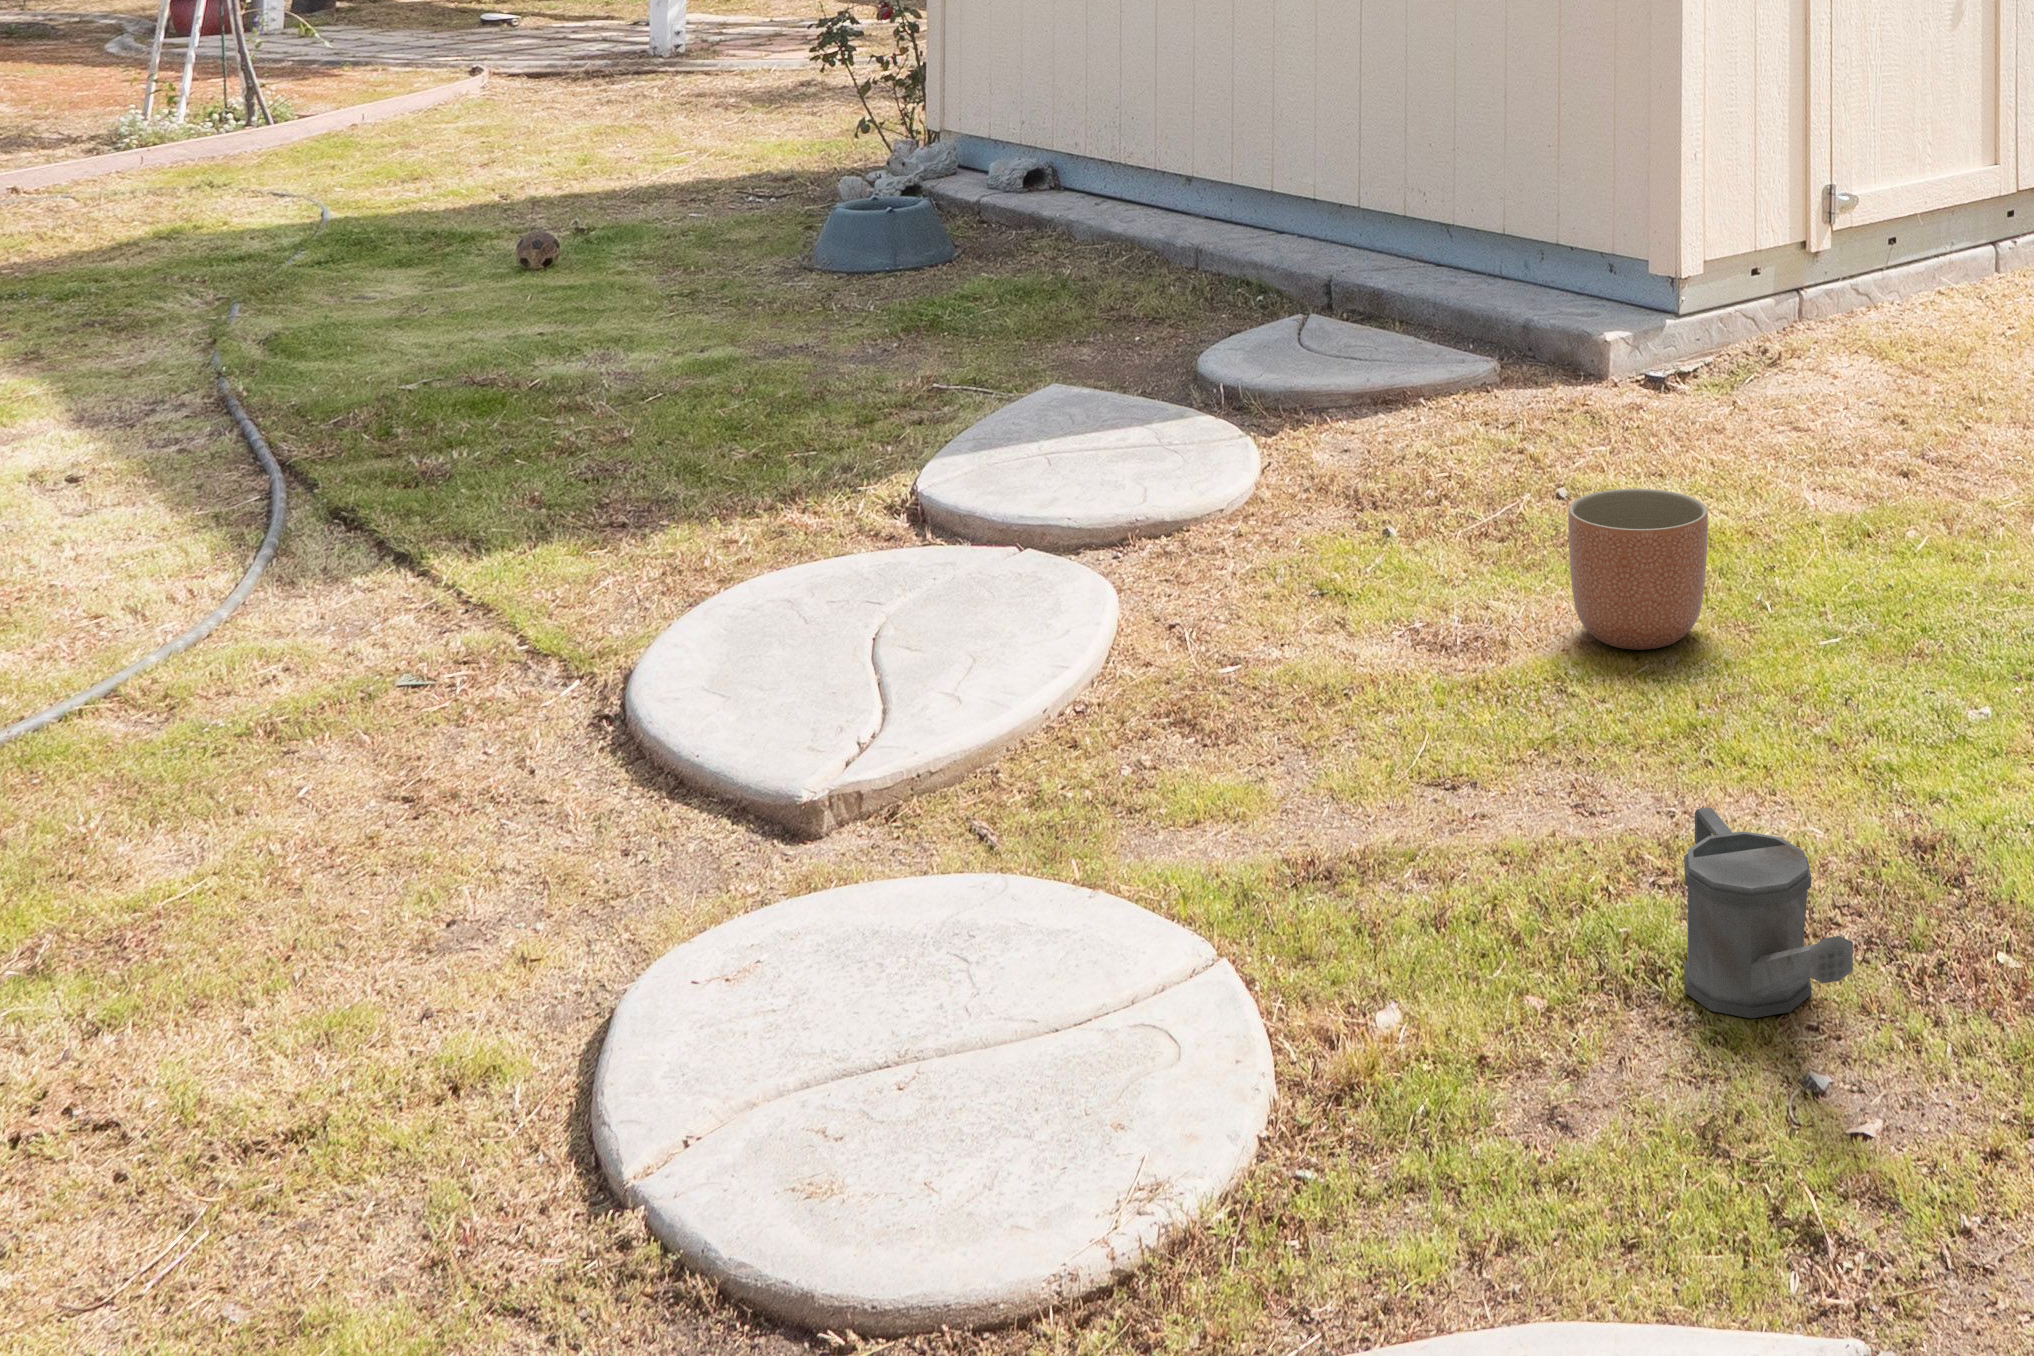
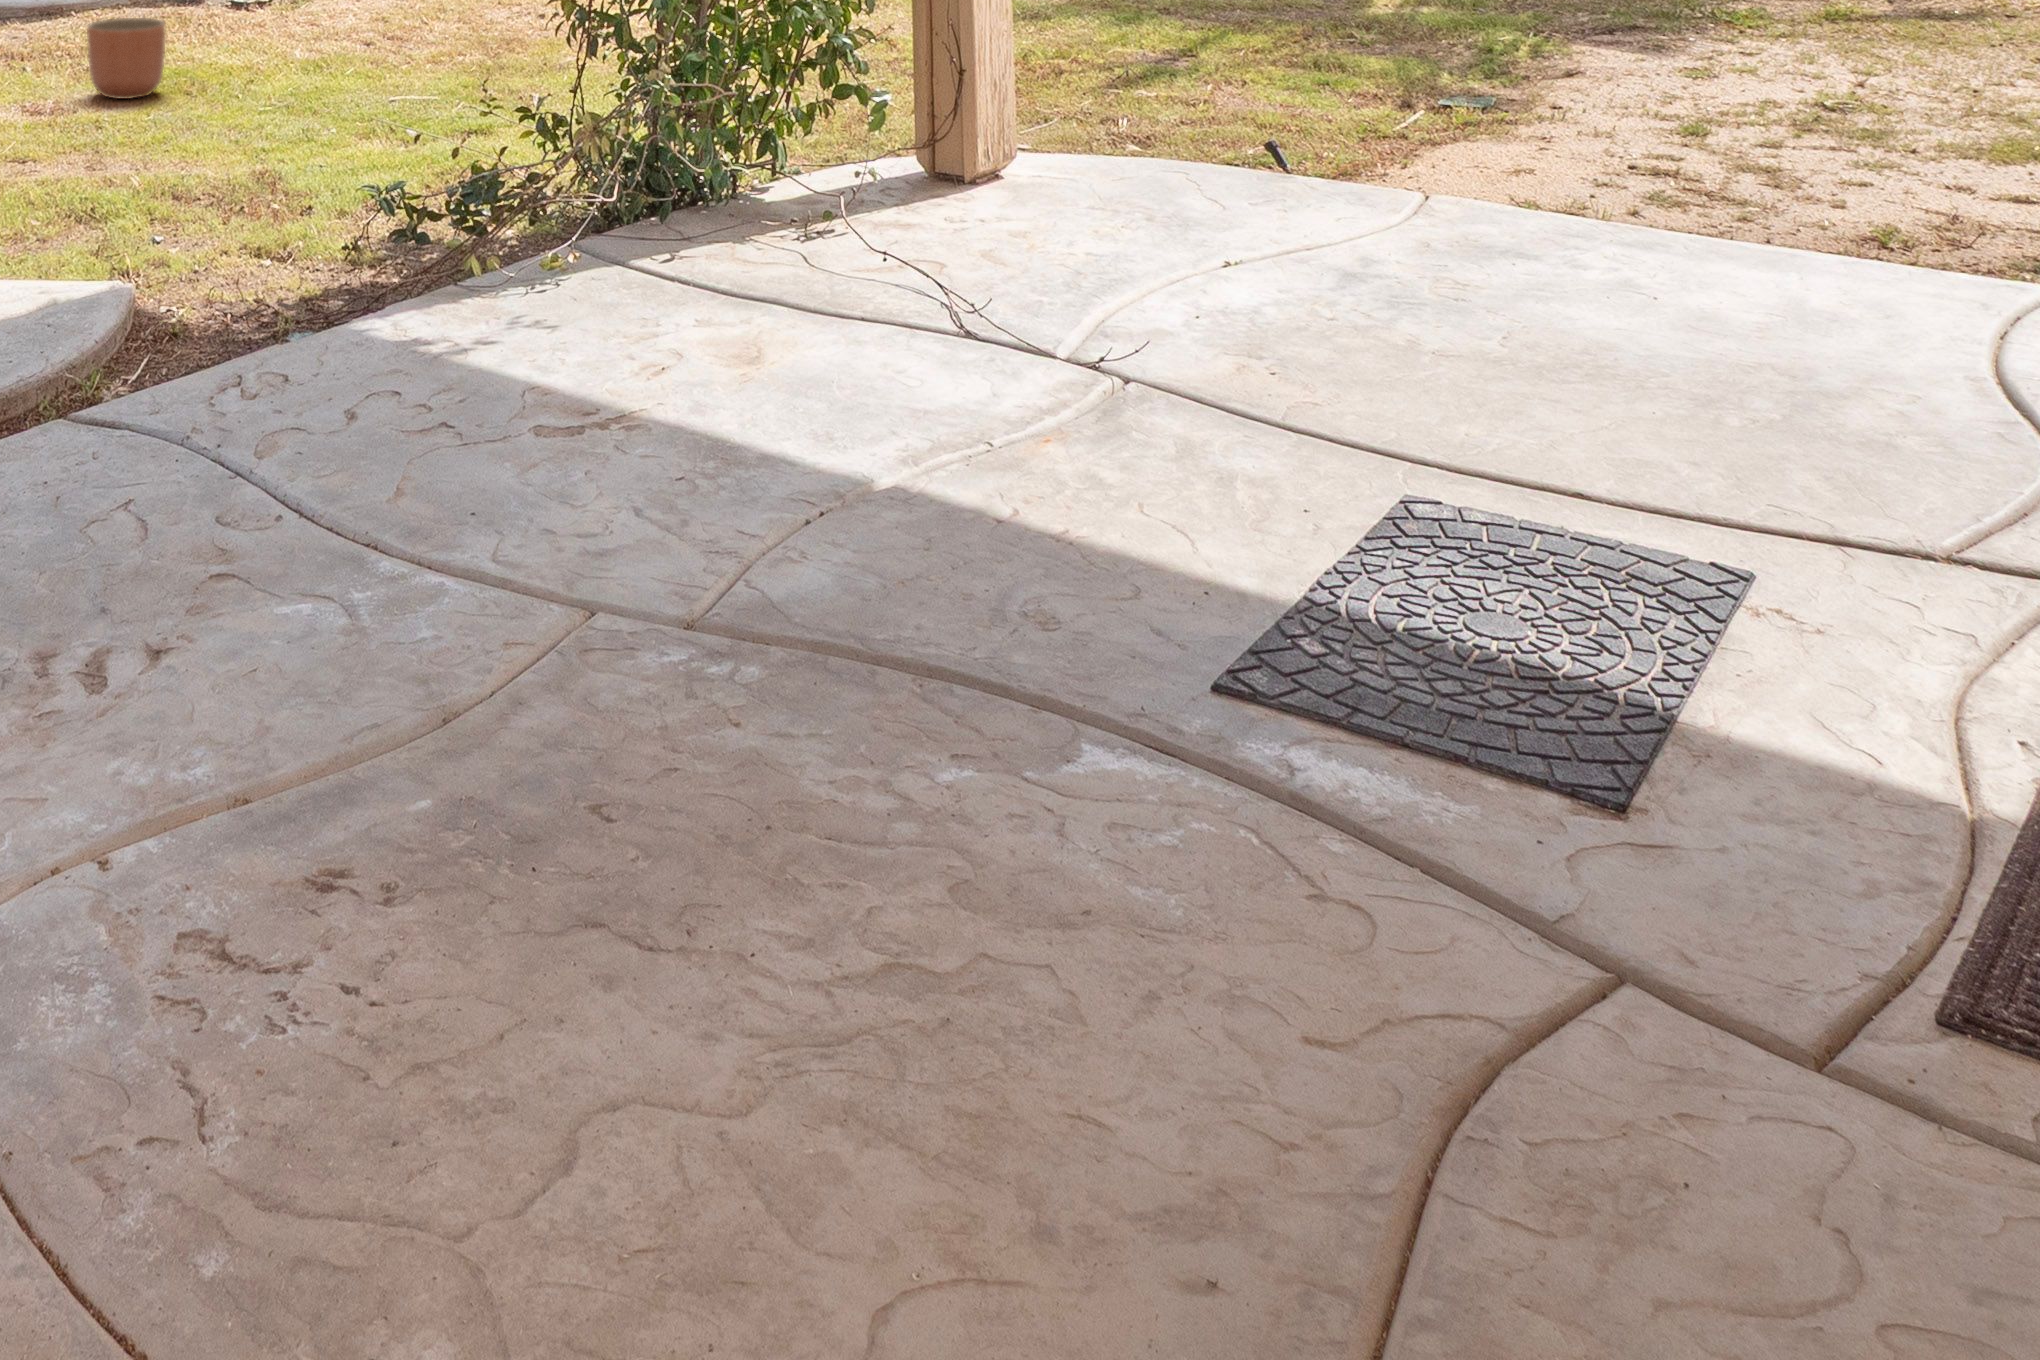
watering can: present [1684,807,1853,1018] -> none [68,116,129,192]

